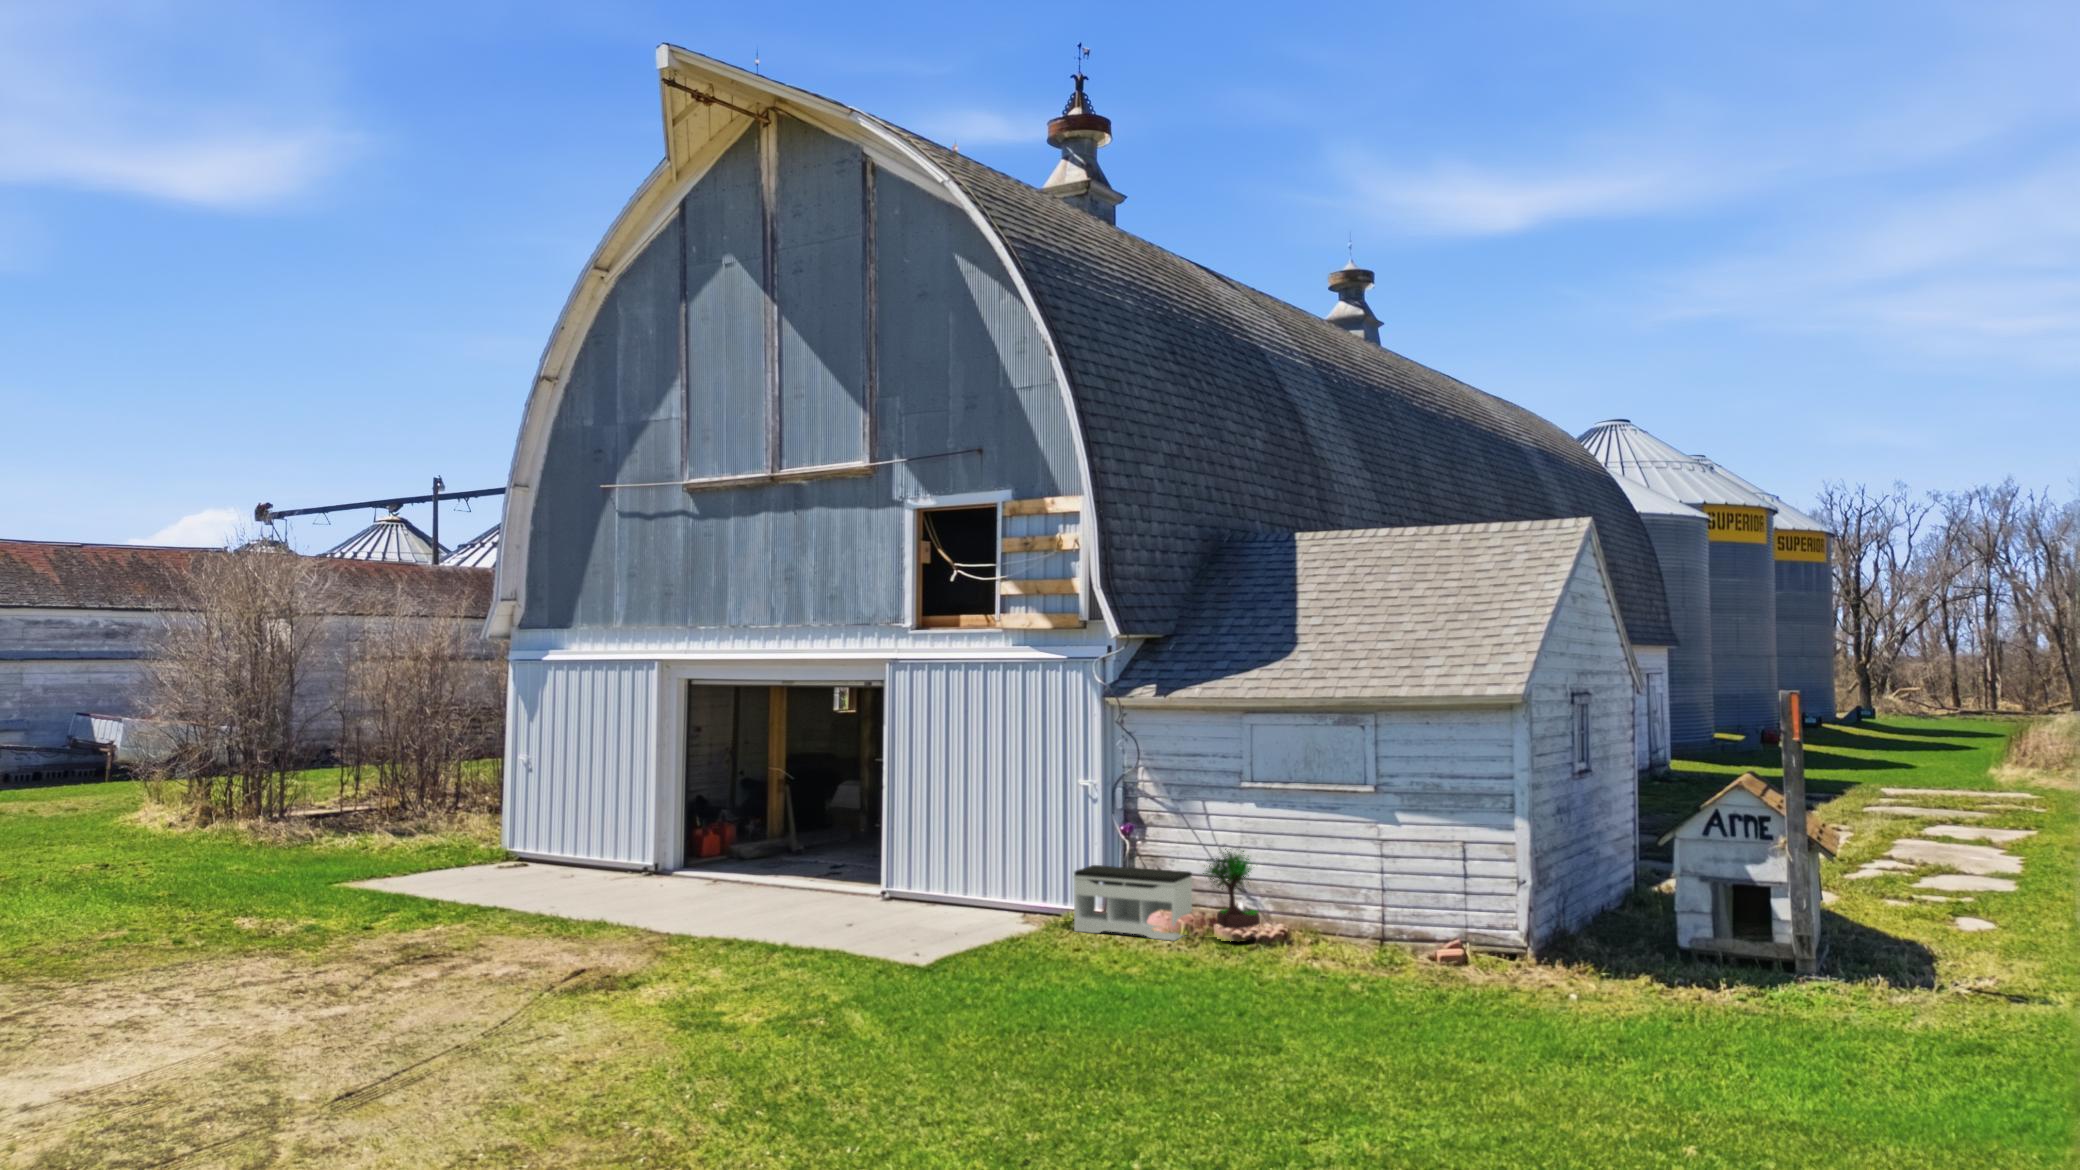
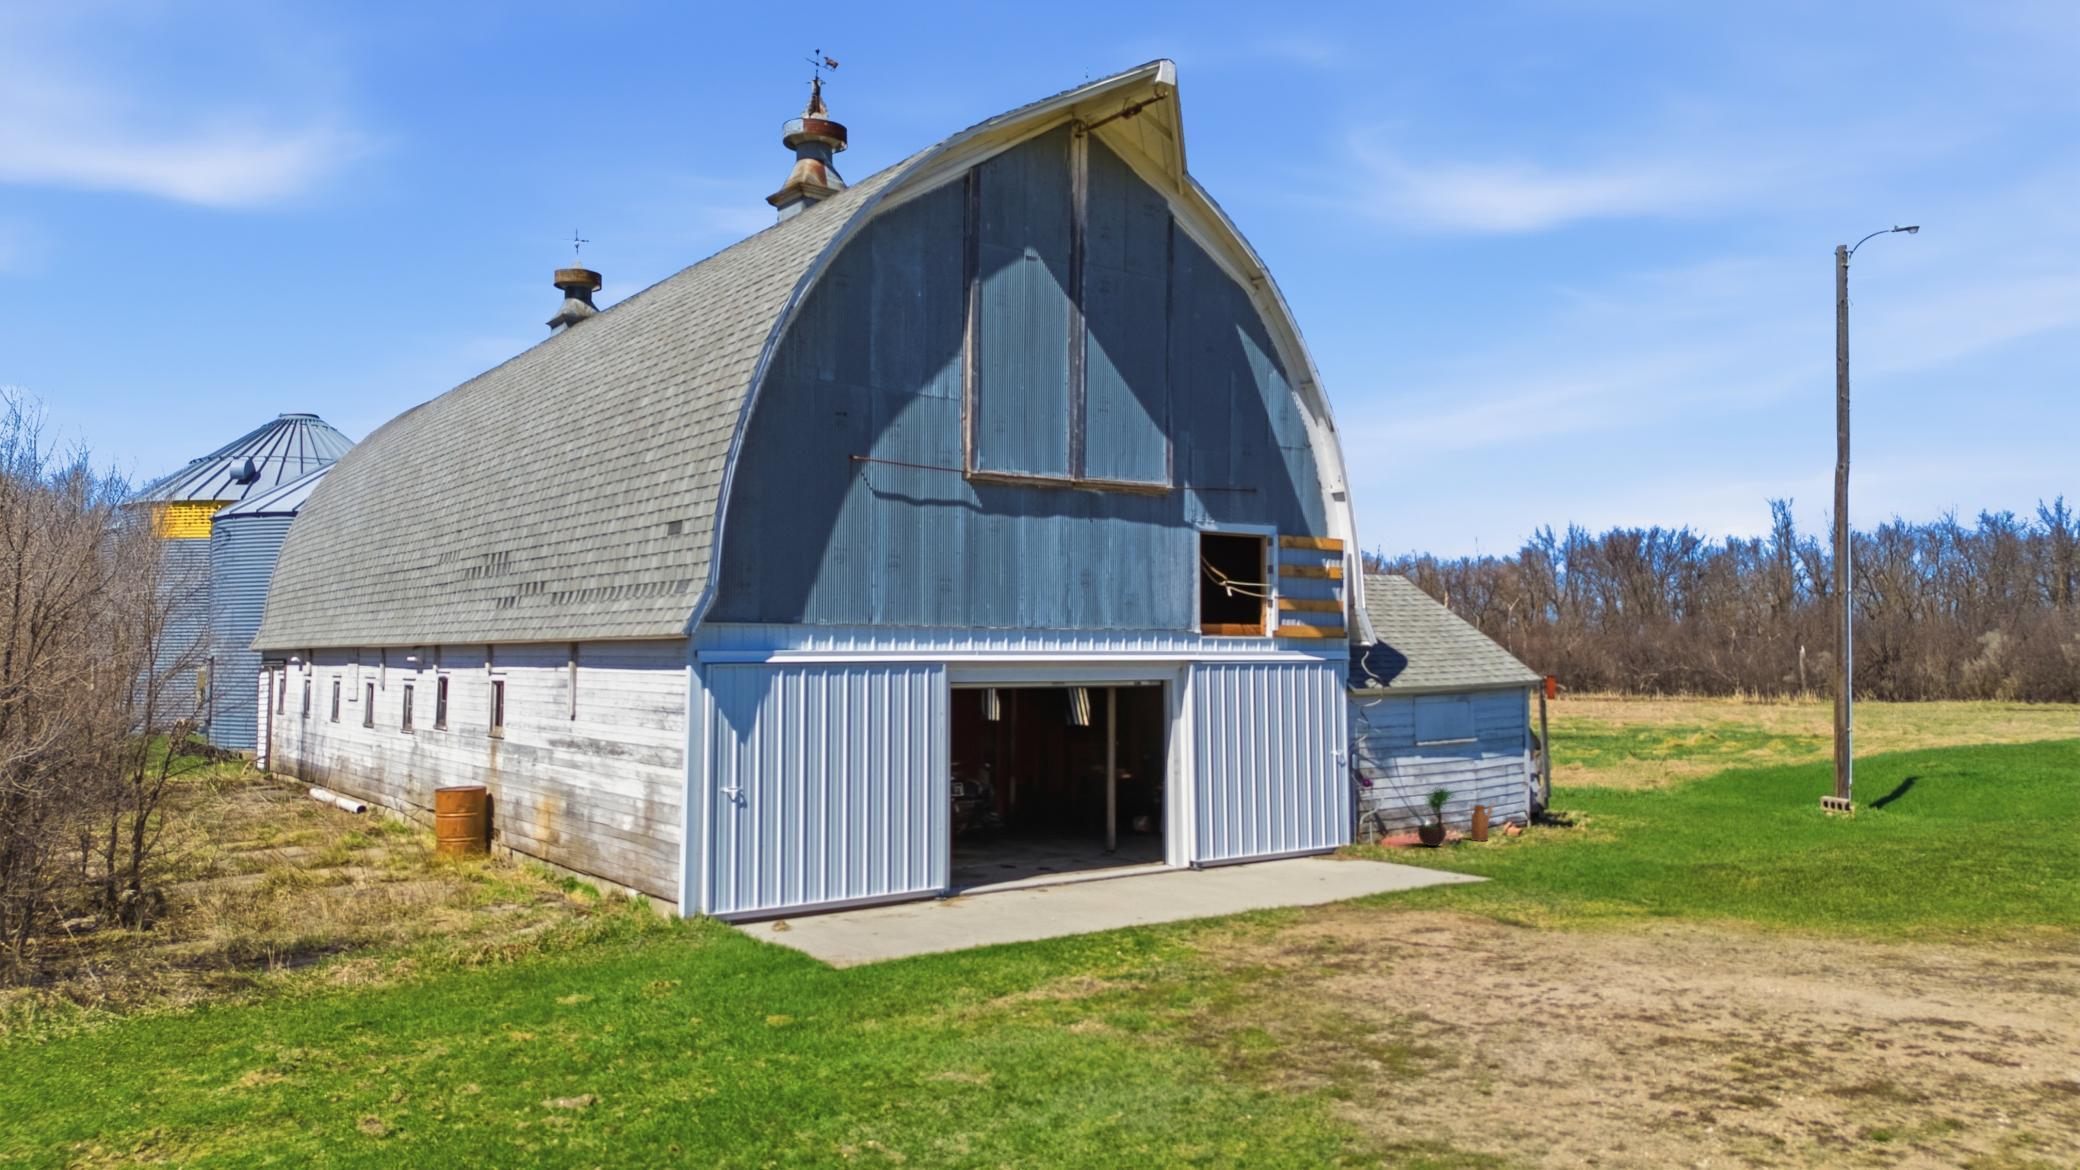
bench: present [1074,865,1192,941] -> none [1346,806,1421,858]
watering can: none [1329,894,1385,957] -> present [1470,804,1494,841]

